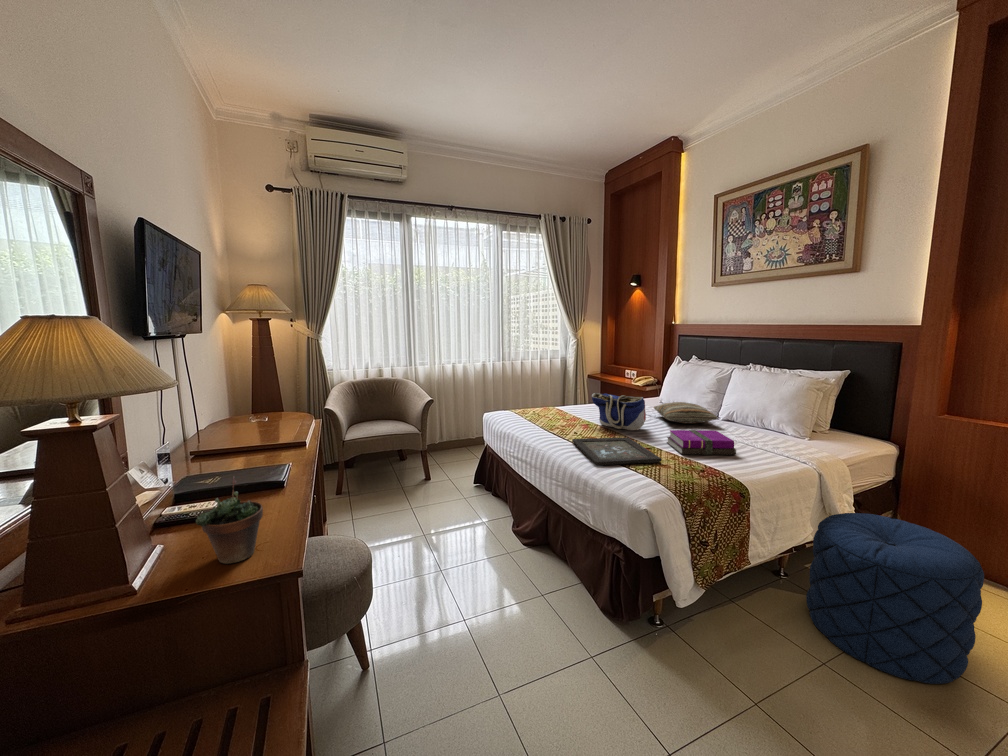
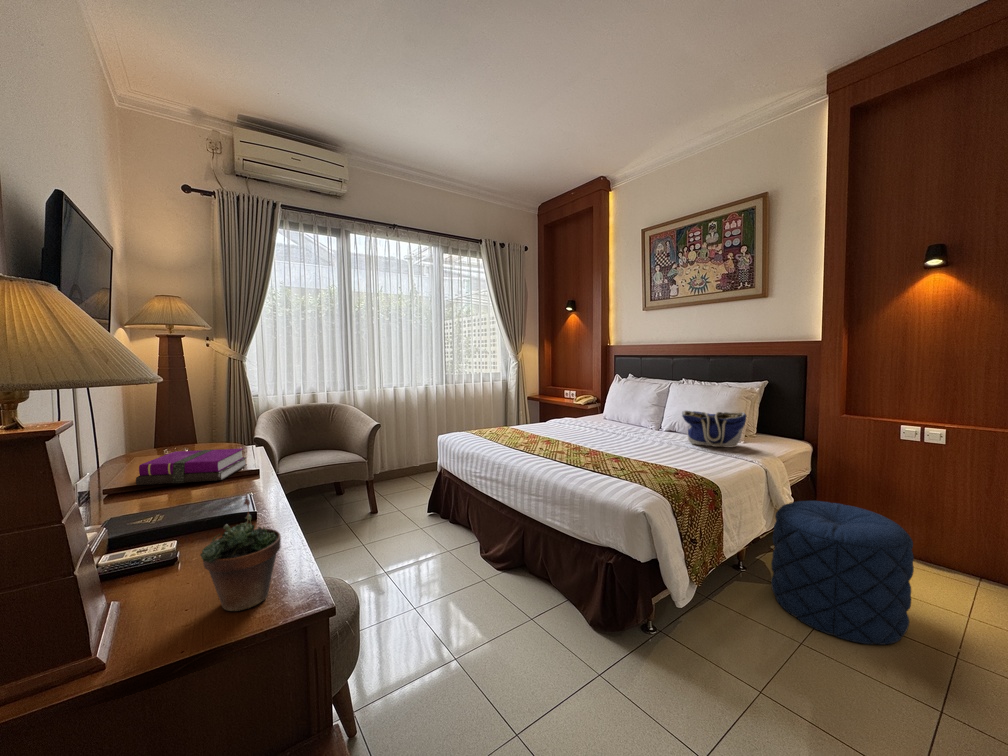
tote bag: present [592,393,646,430] -> present [682,411,746,447]
pillow: present [654,402,719,423] -> none [605,415,667,435]
notebook: present [667,430,736,455] -> present [136,449,247,485]
tray: present [572,438,662,466] -> none [544,449,637,476]

